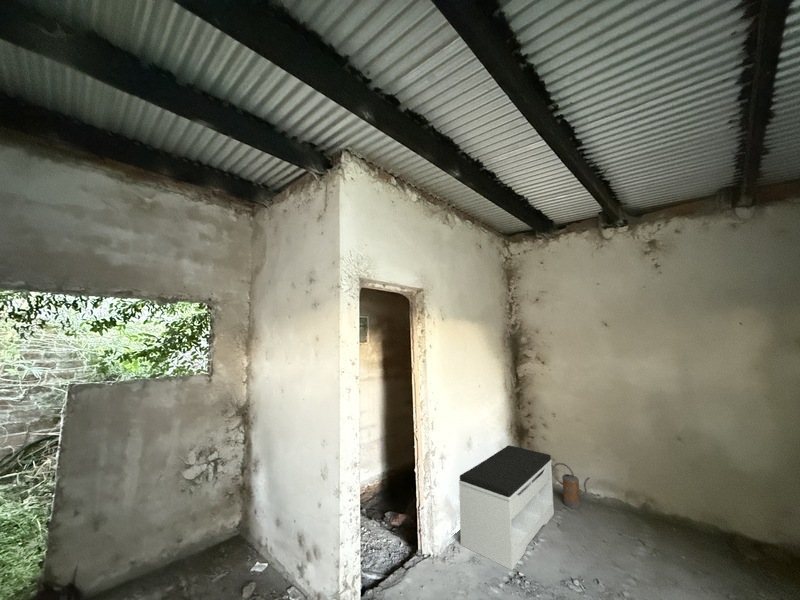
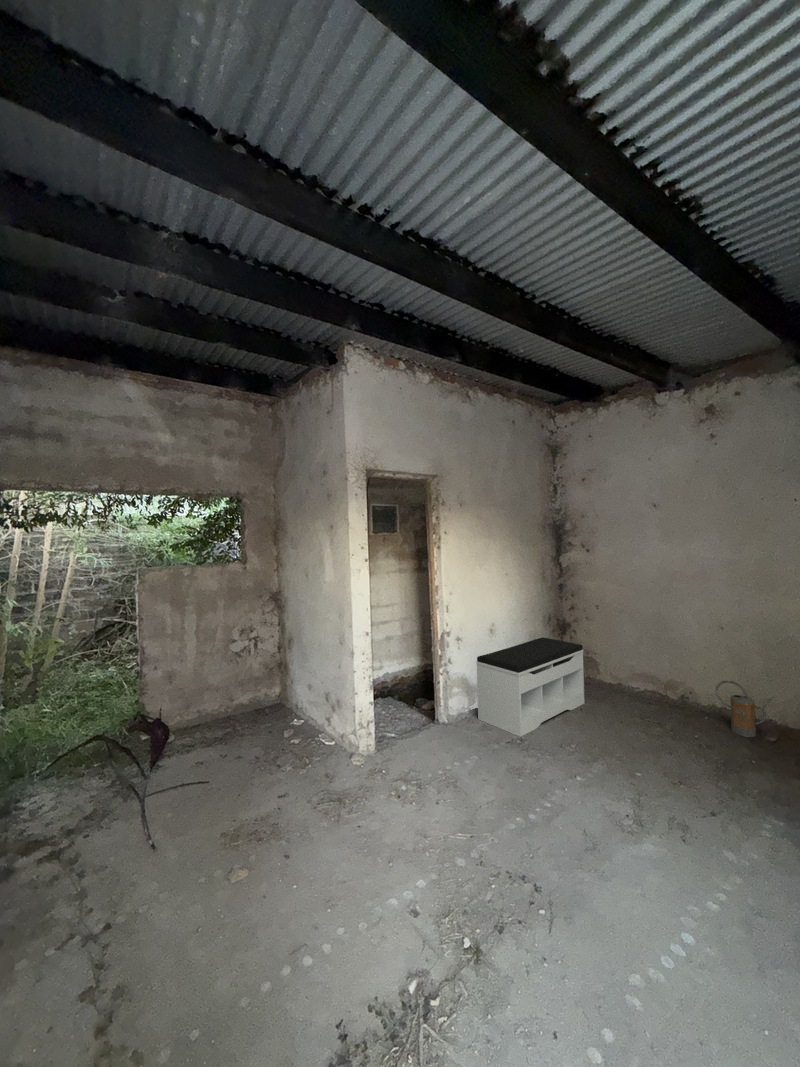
watering can: present [552,463,590,509] -> present [716,680,772,737]

